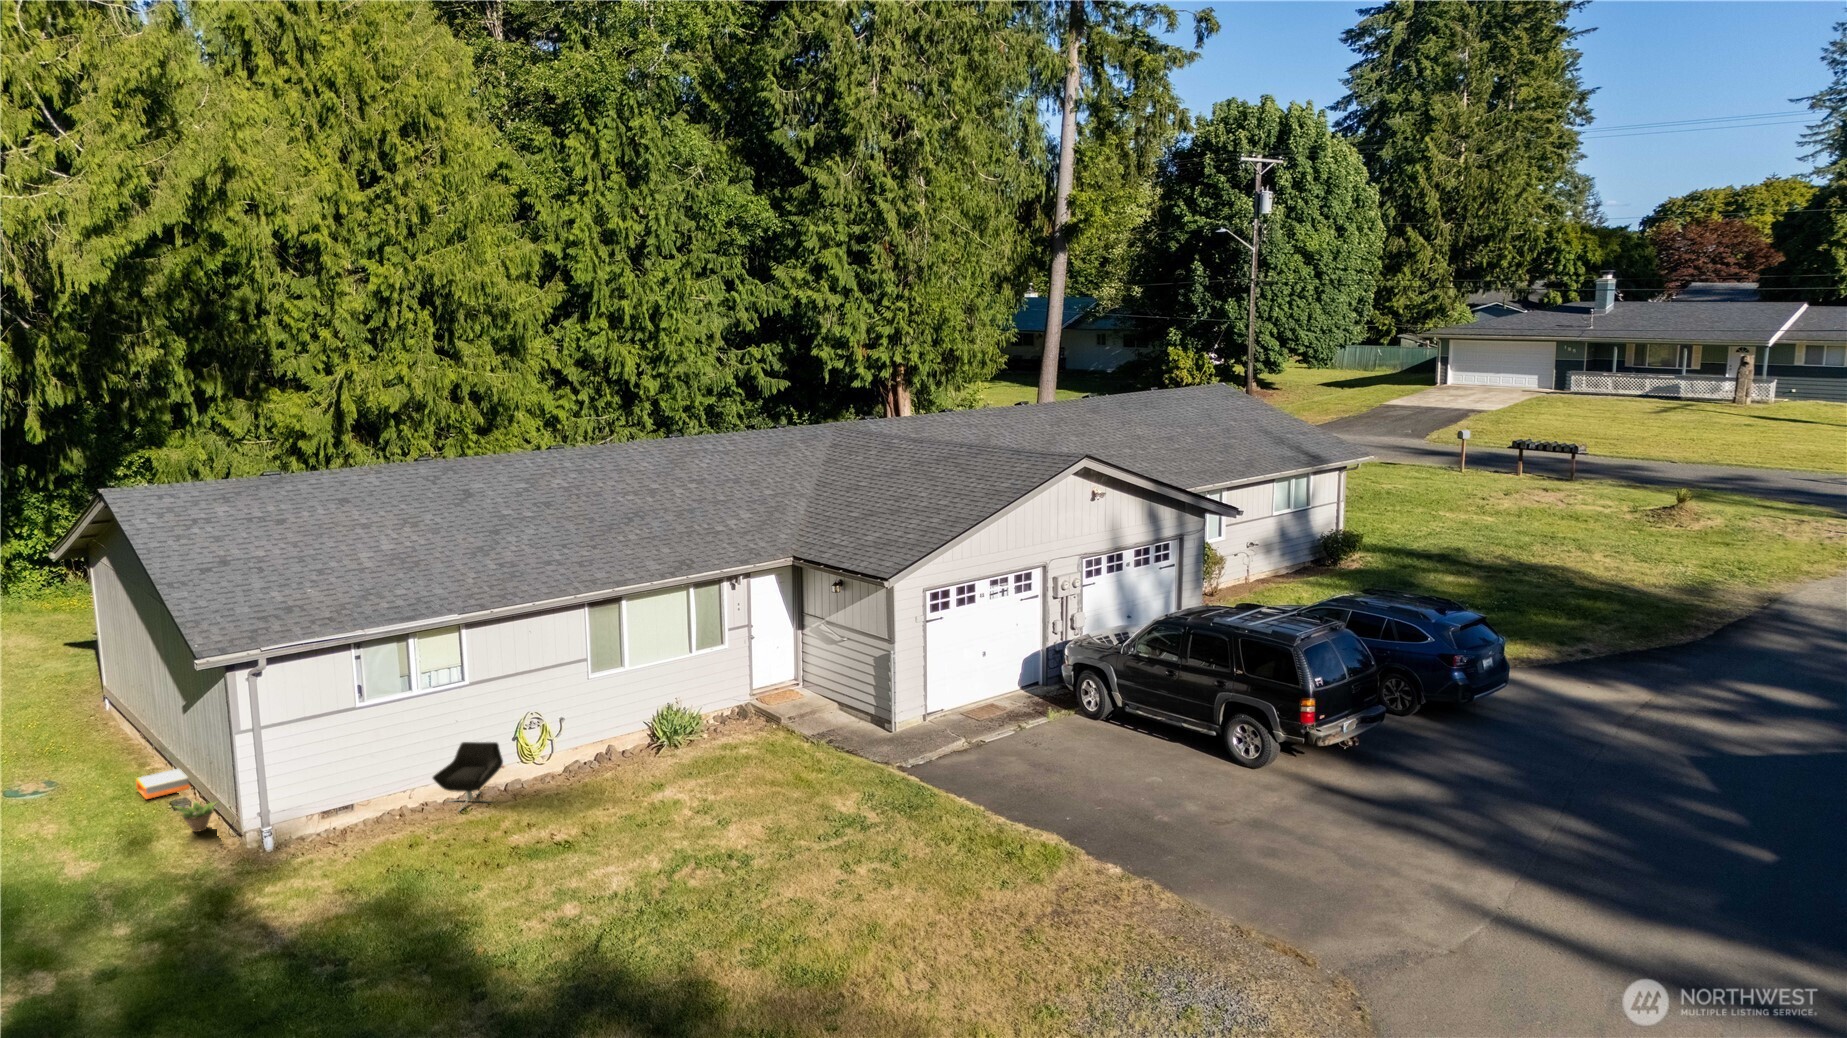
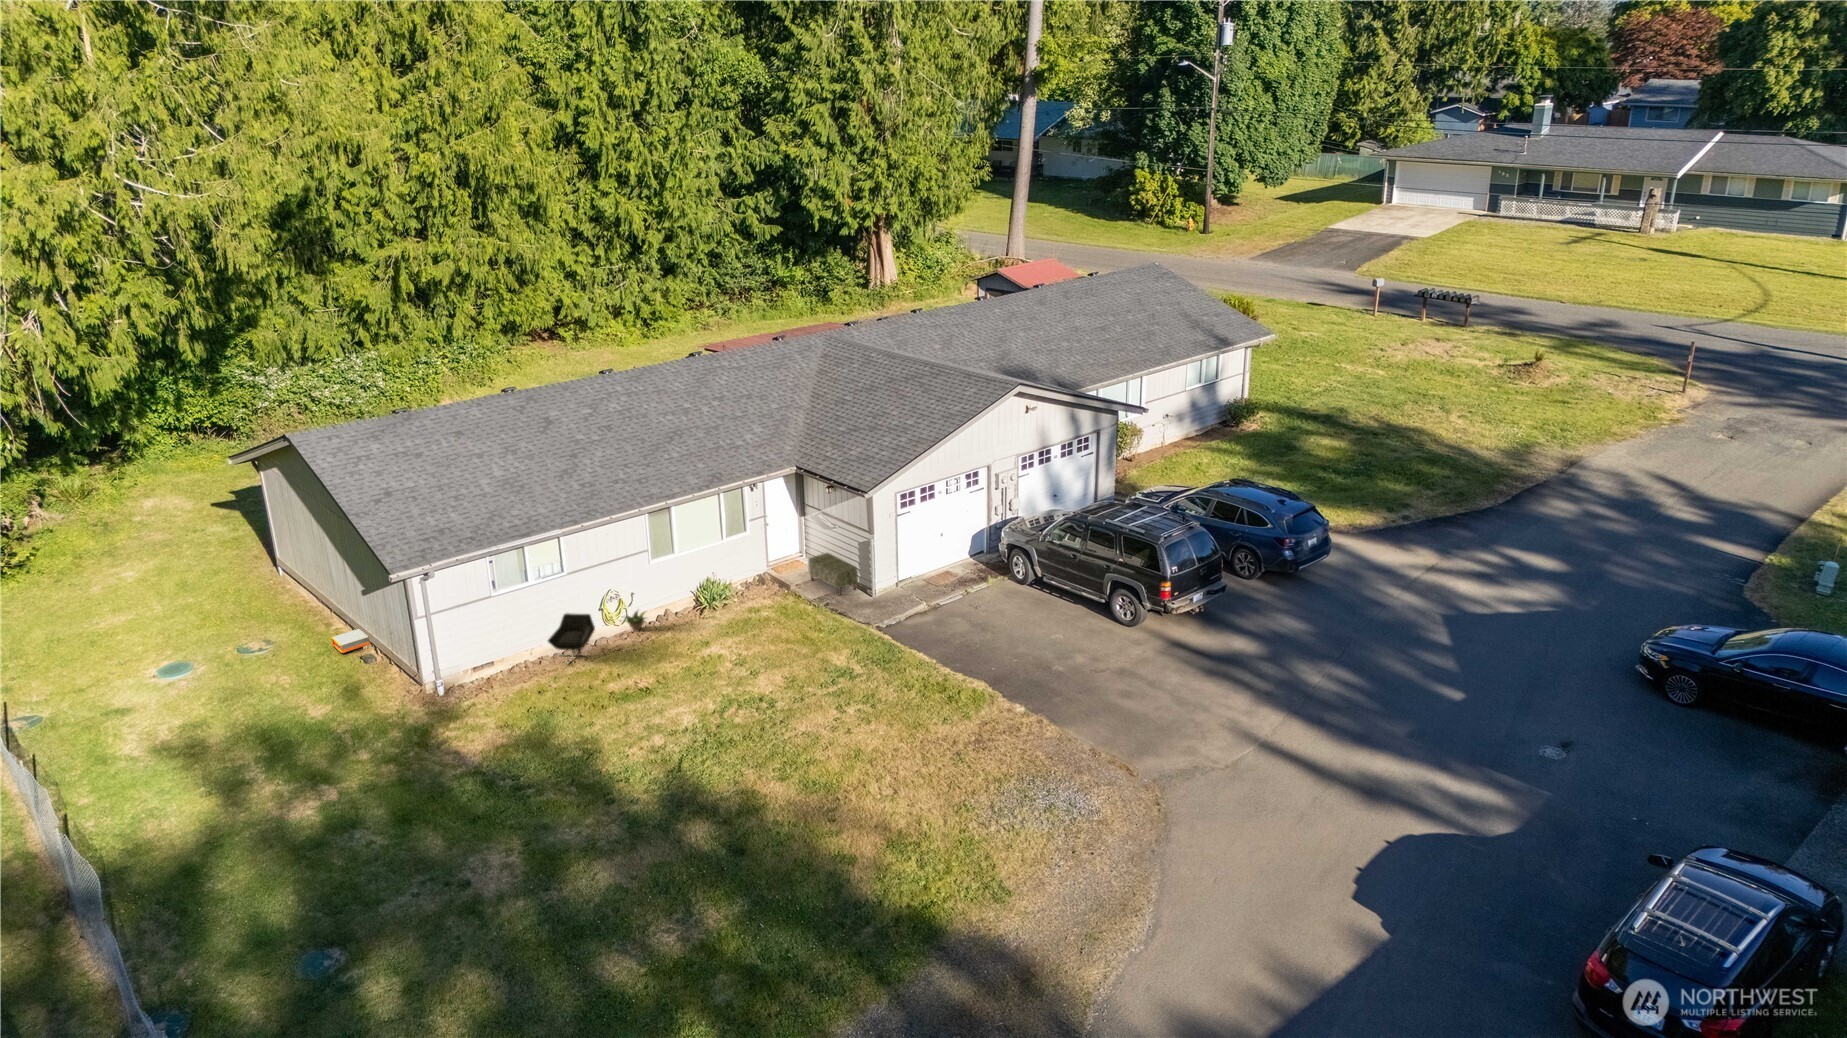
bench: none [807,678,873,731] -> present [808,553,858,595]
decorative plant: present [176,802,216,832] -> present [625,611,646,631]

